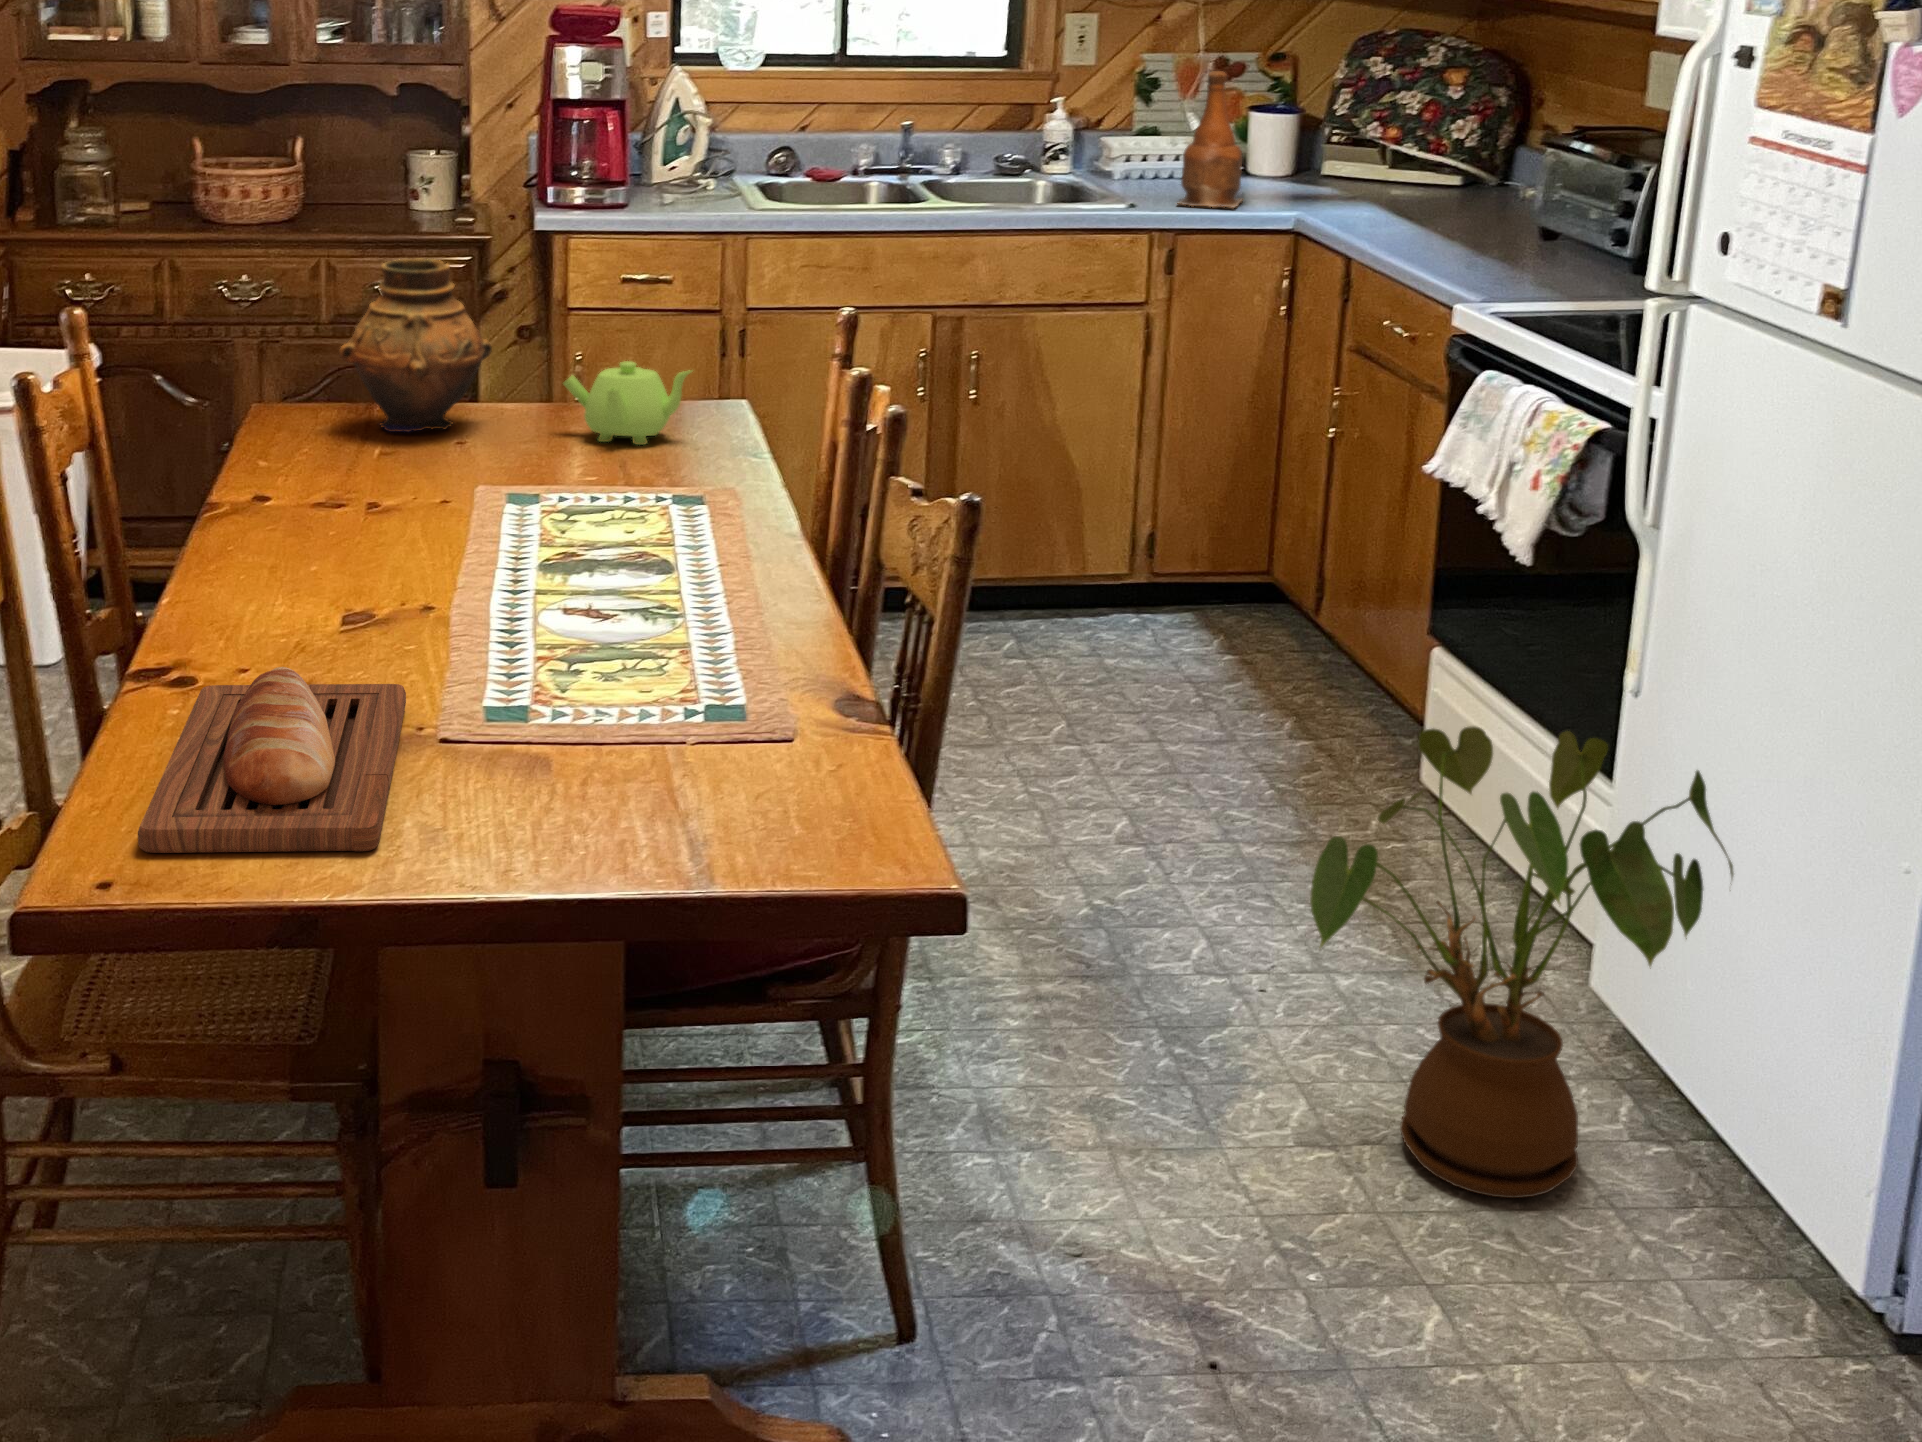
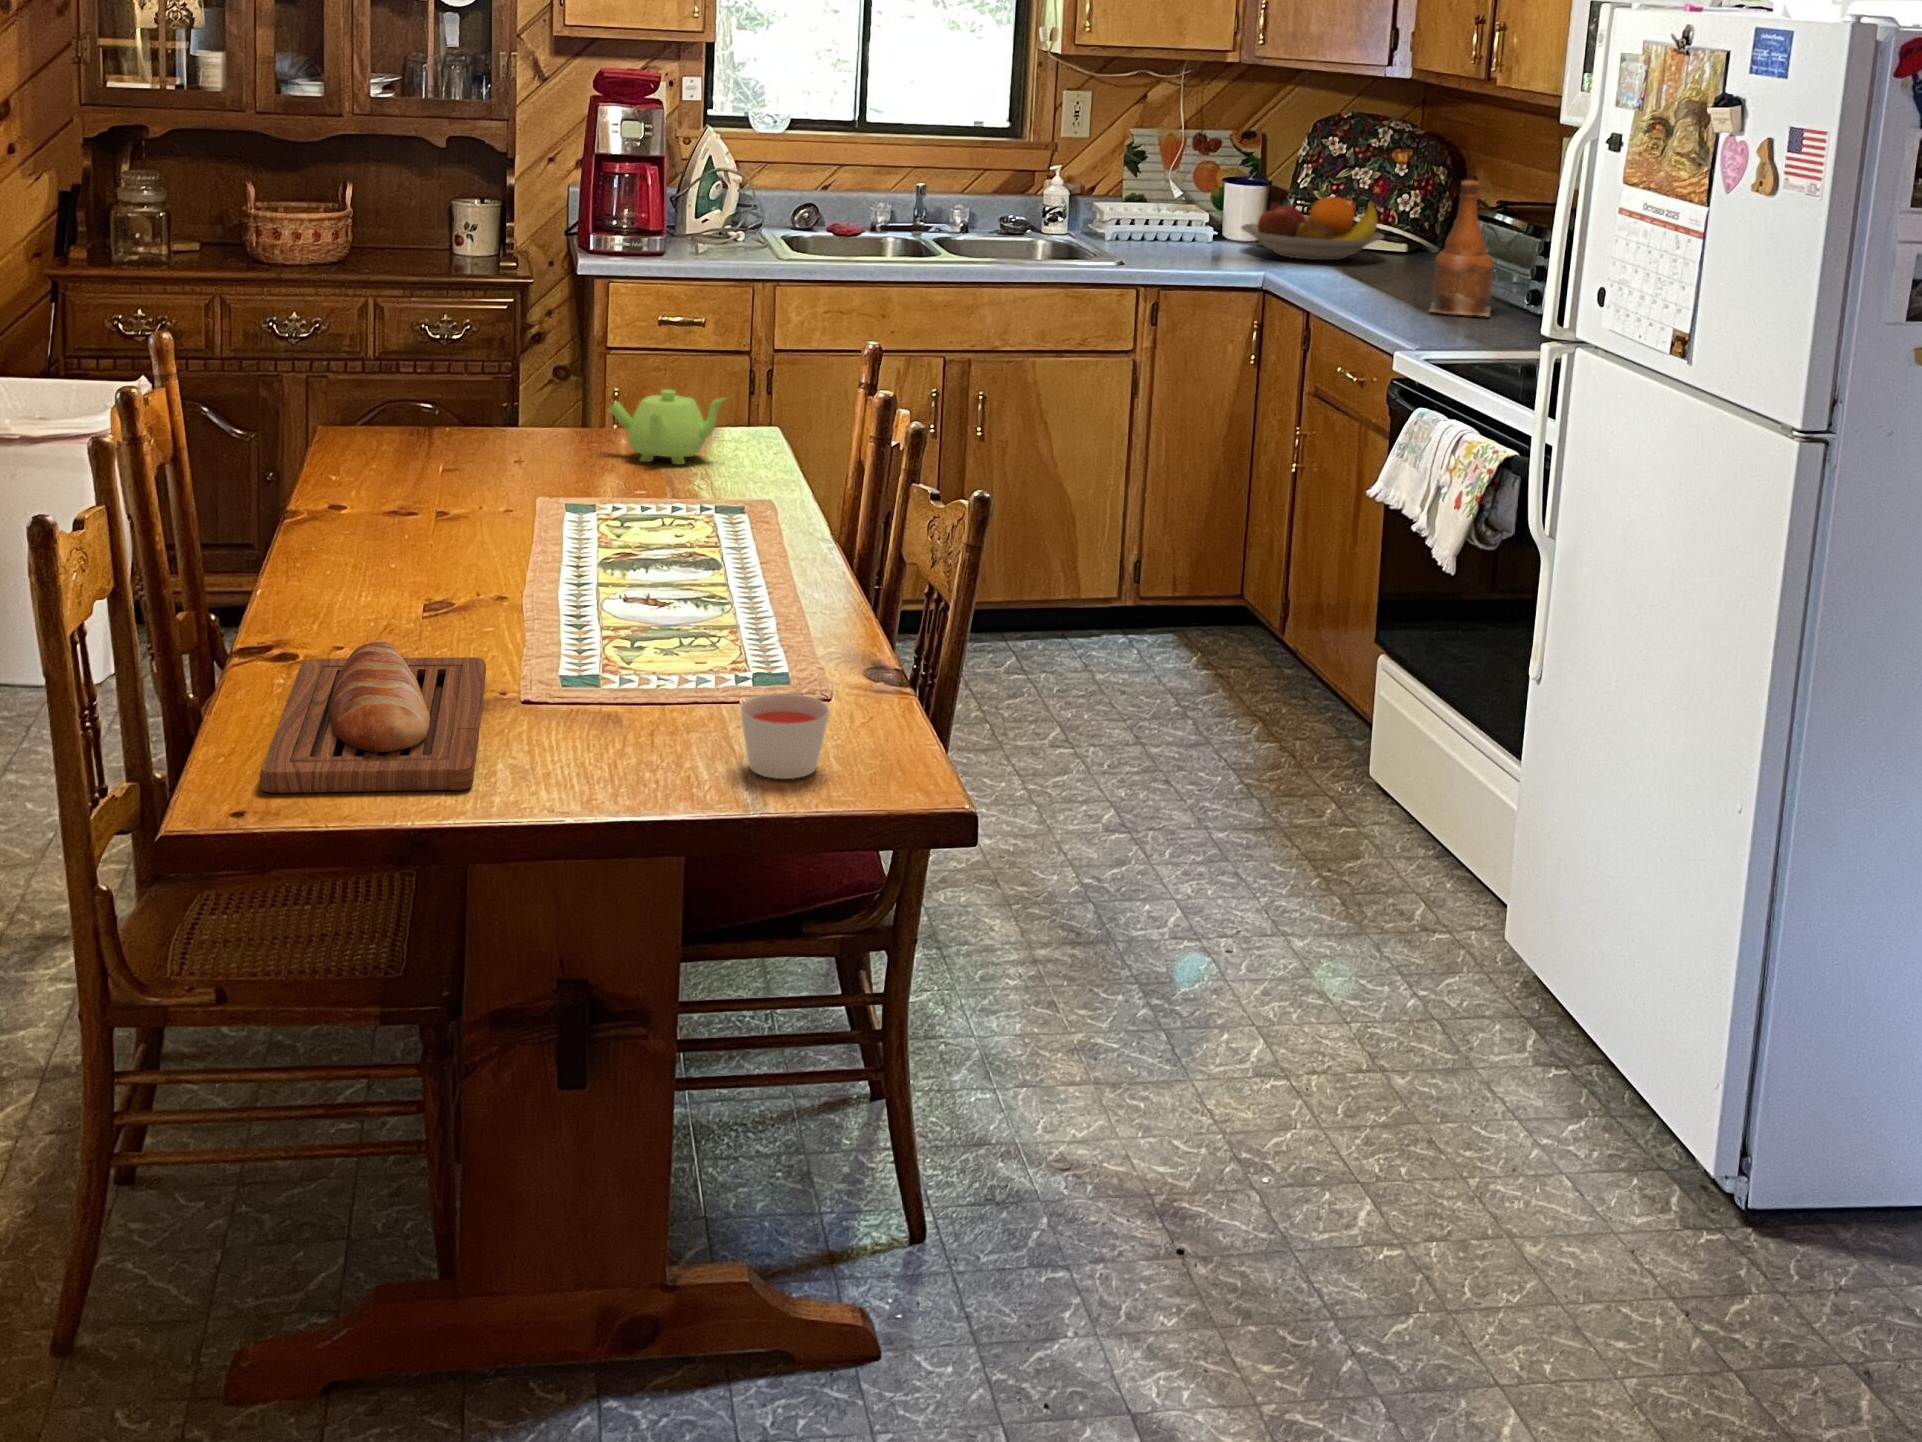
bottle: present [1179,71,1244,208] -> present [1430,180,1493,317]
fruit bowl: none [1274,126,1440,197] -> present [1241,197,1384,260]
vase: present [339,259,492,432] -> none [403,294,543,452]
house plant: present [1310,726,1733,1198] -> none [1264,707,1613,1114]
candle: none [688,737,793,840] -> present [740,693,829,779]

